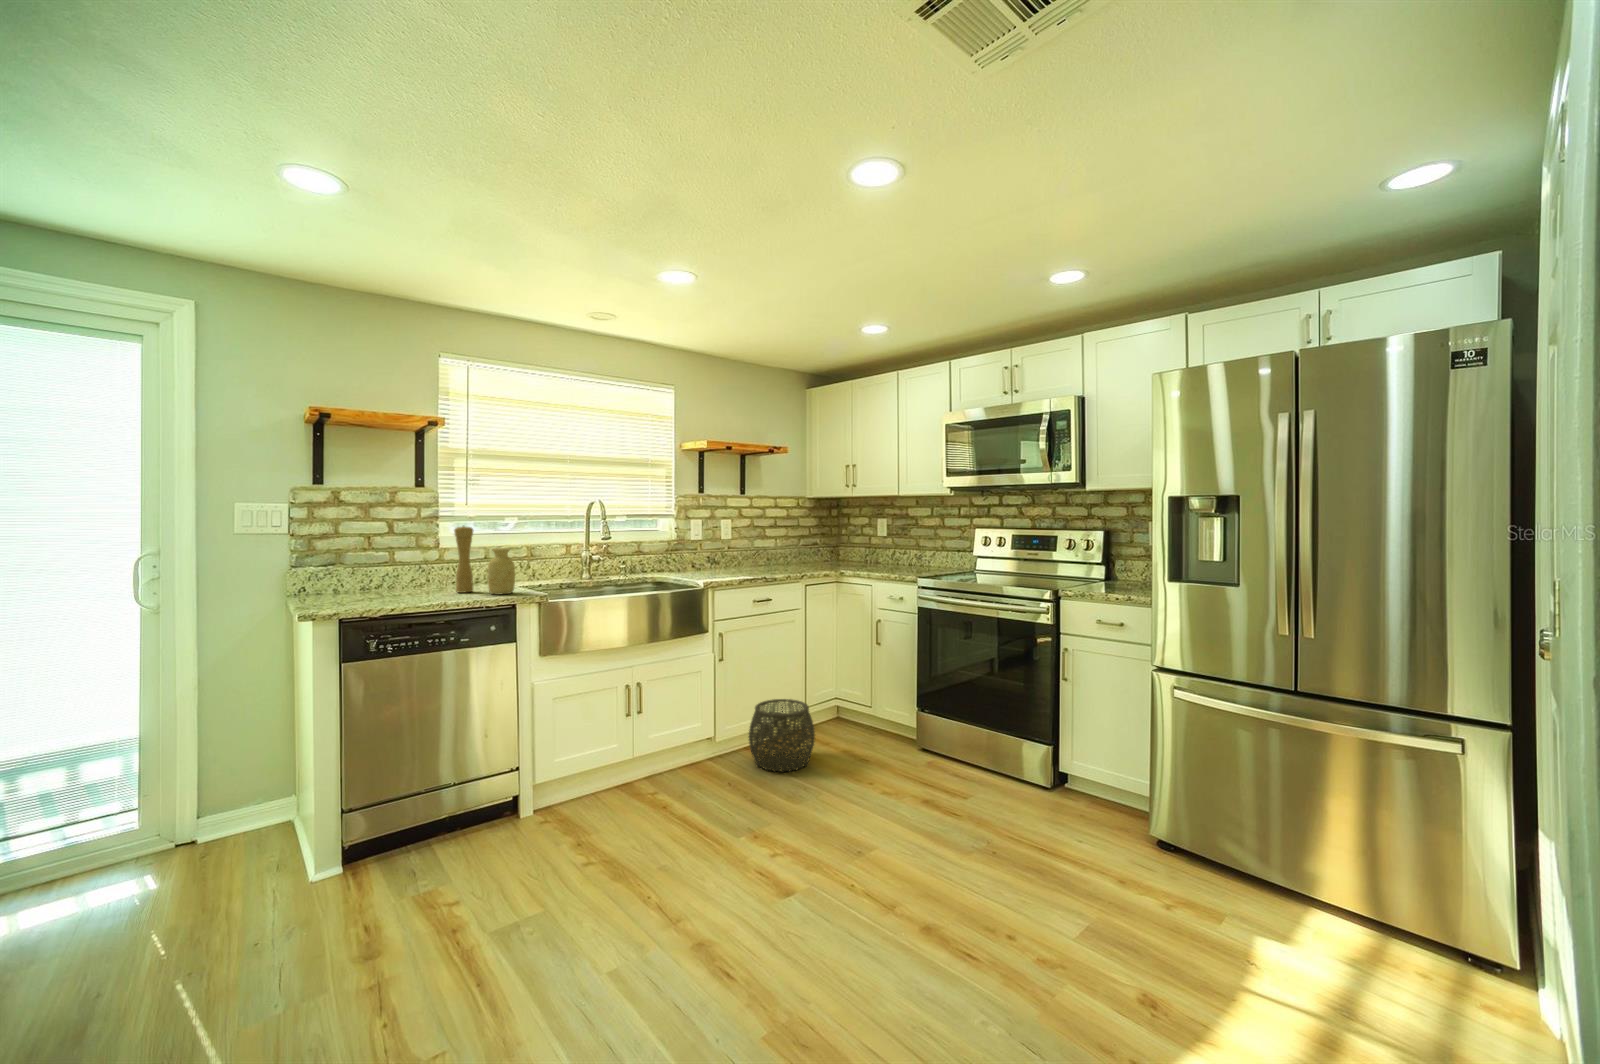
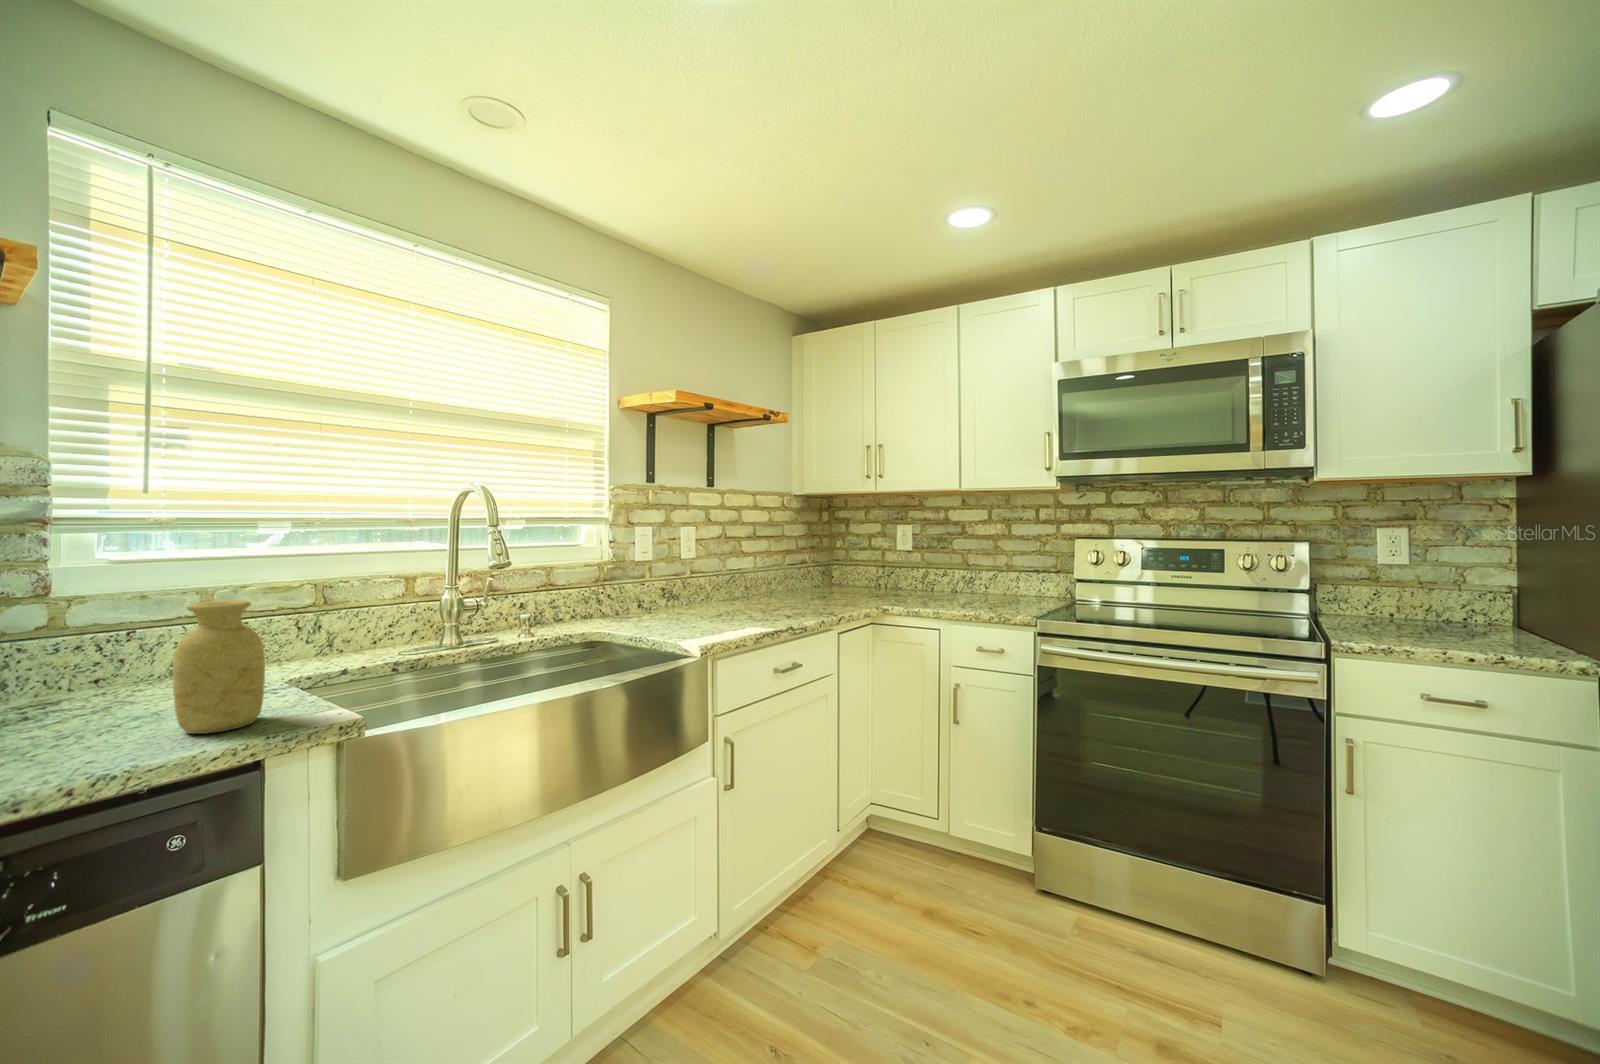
pepper mill: present [454,526,473,593] -> none [68,541,137,729]
woven basket: present [749,699,815,772] -> none [787,847,912,1010]

